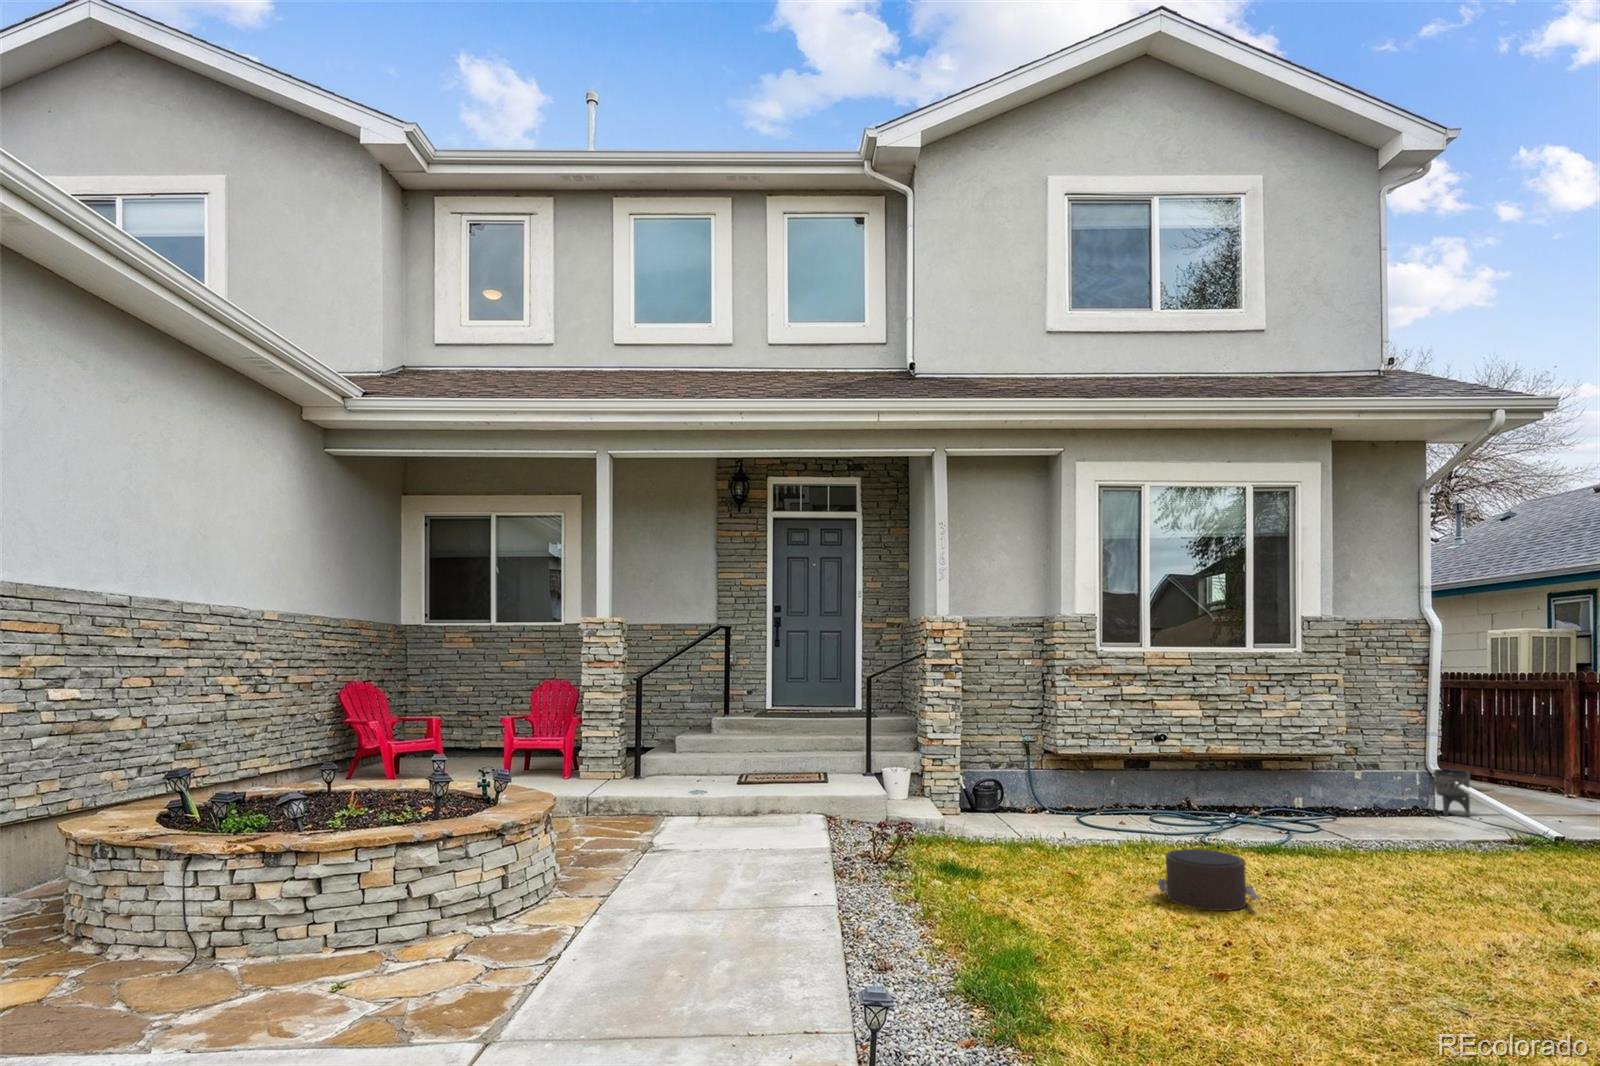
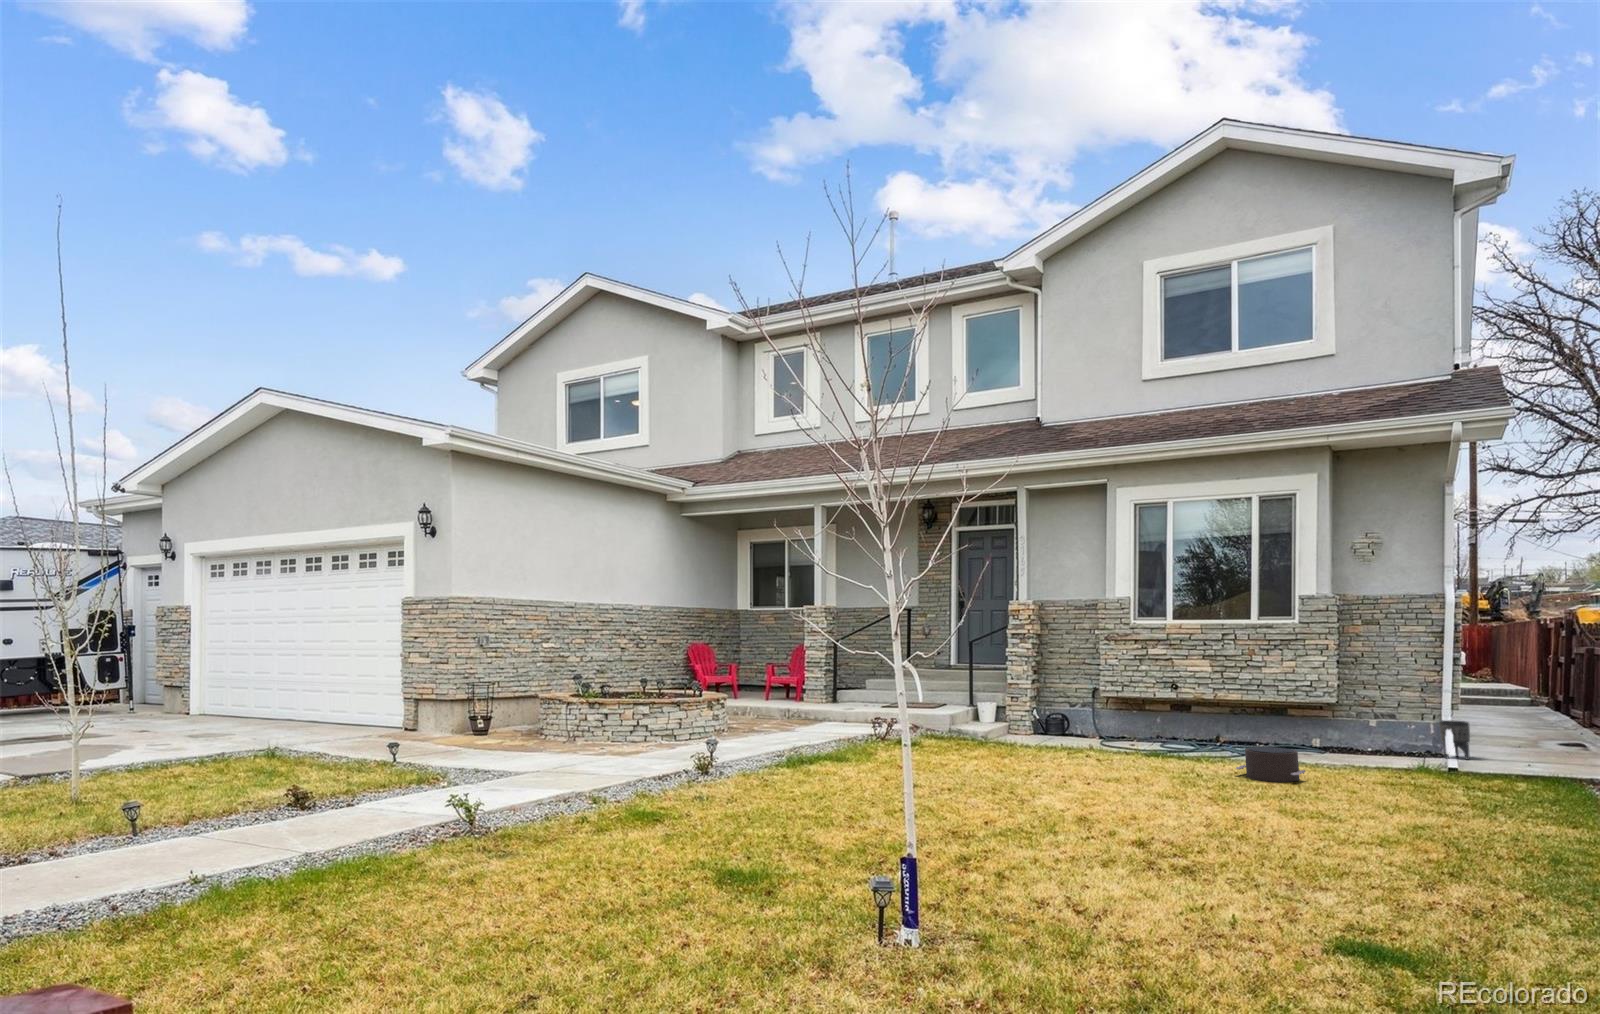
pouf: present [1158,849,1259,911] -> present [1236,747,1305,782]

